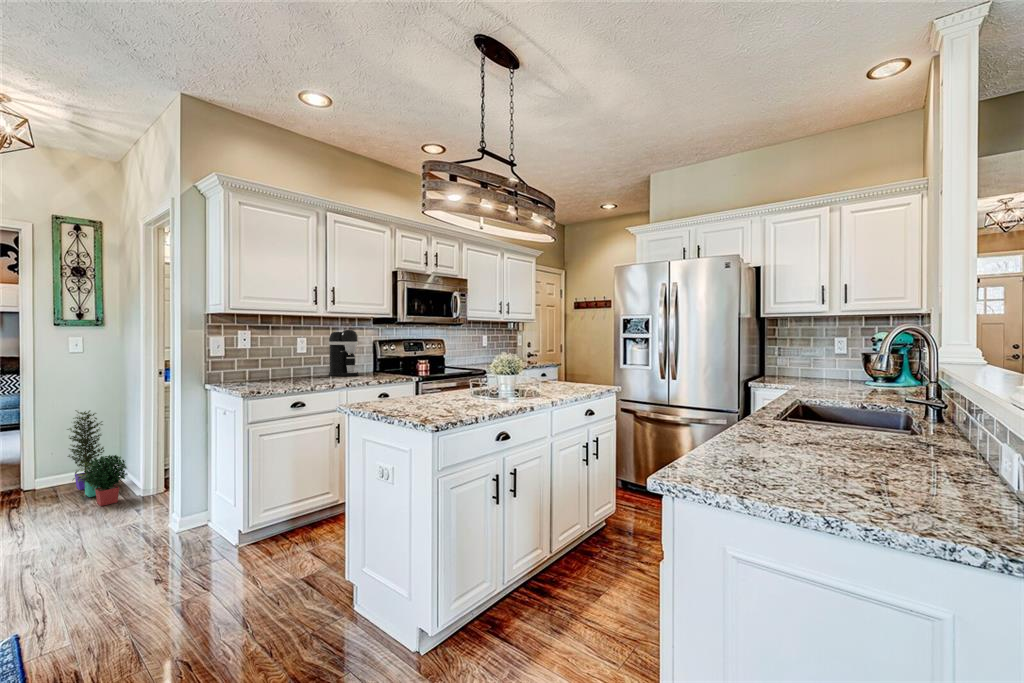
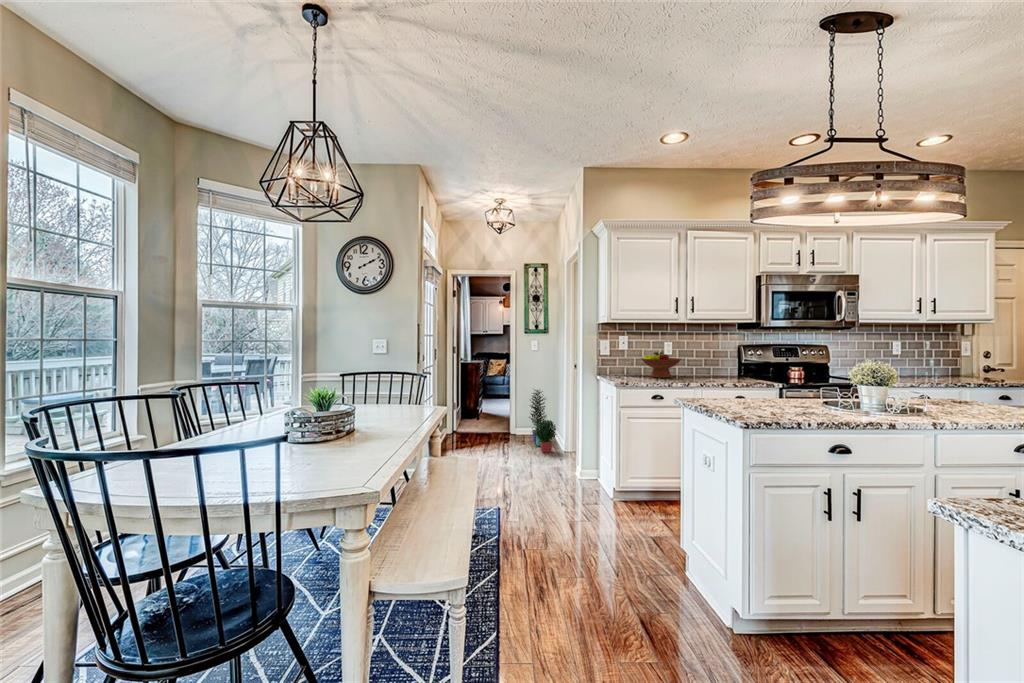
coffee maker: present [328,329,358,376] -> none [692,334,720,377]
fruit bowl: none [268,350,319,381] -> present [641,352,681,378]

